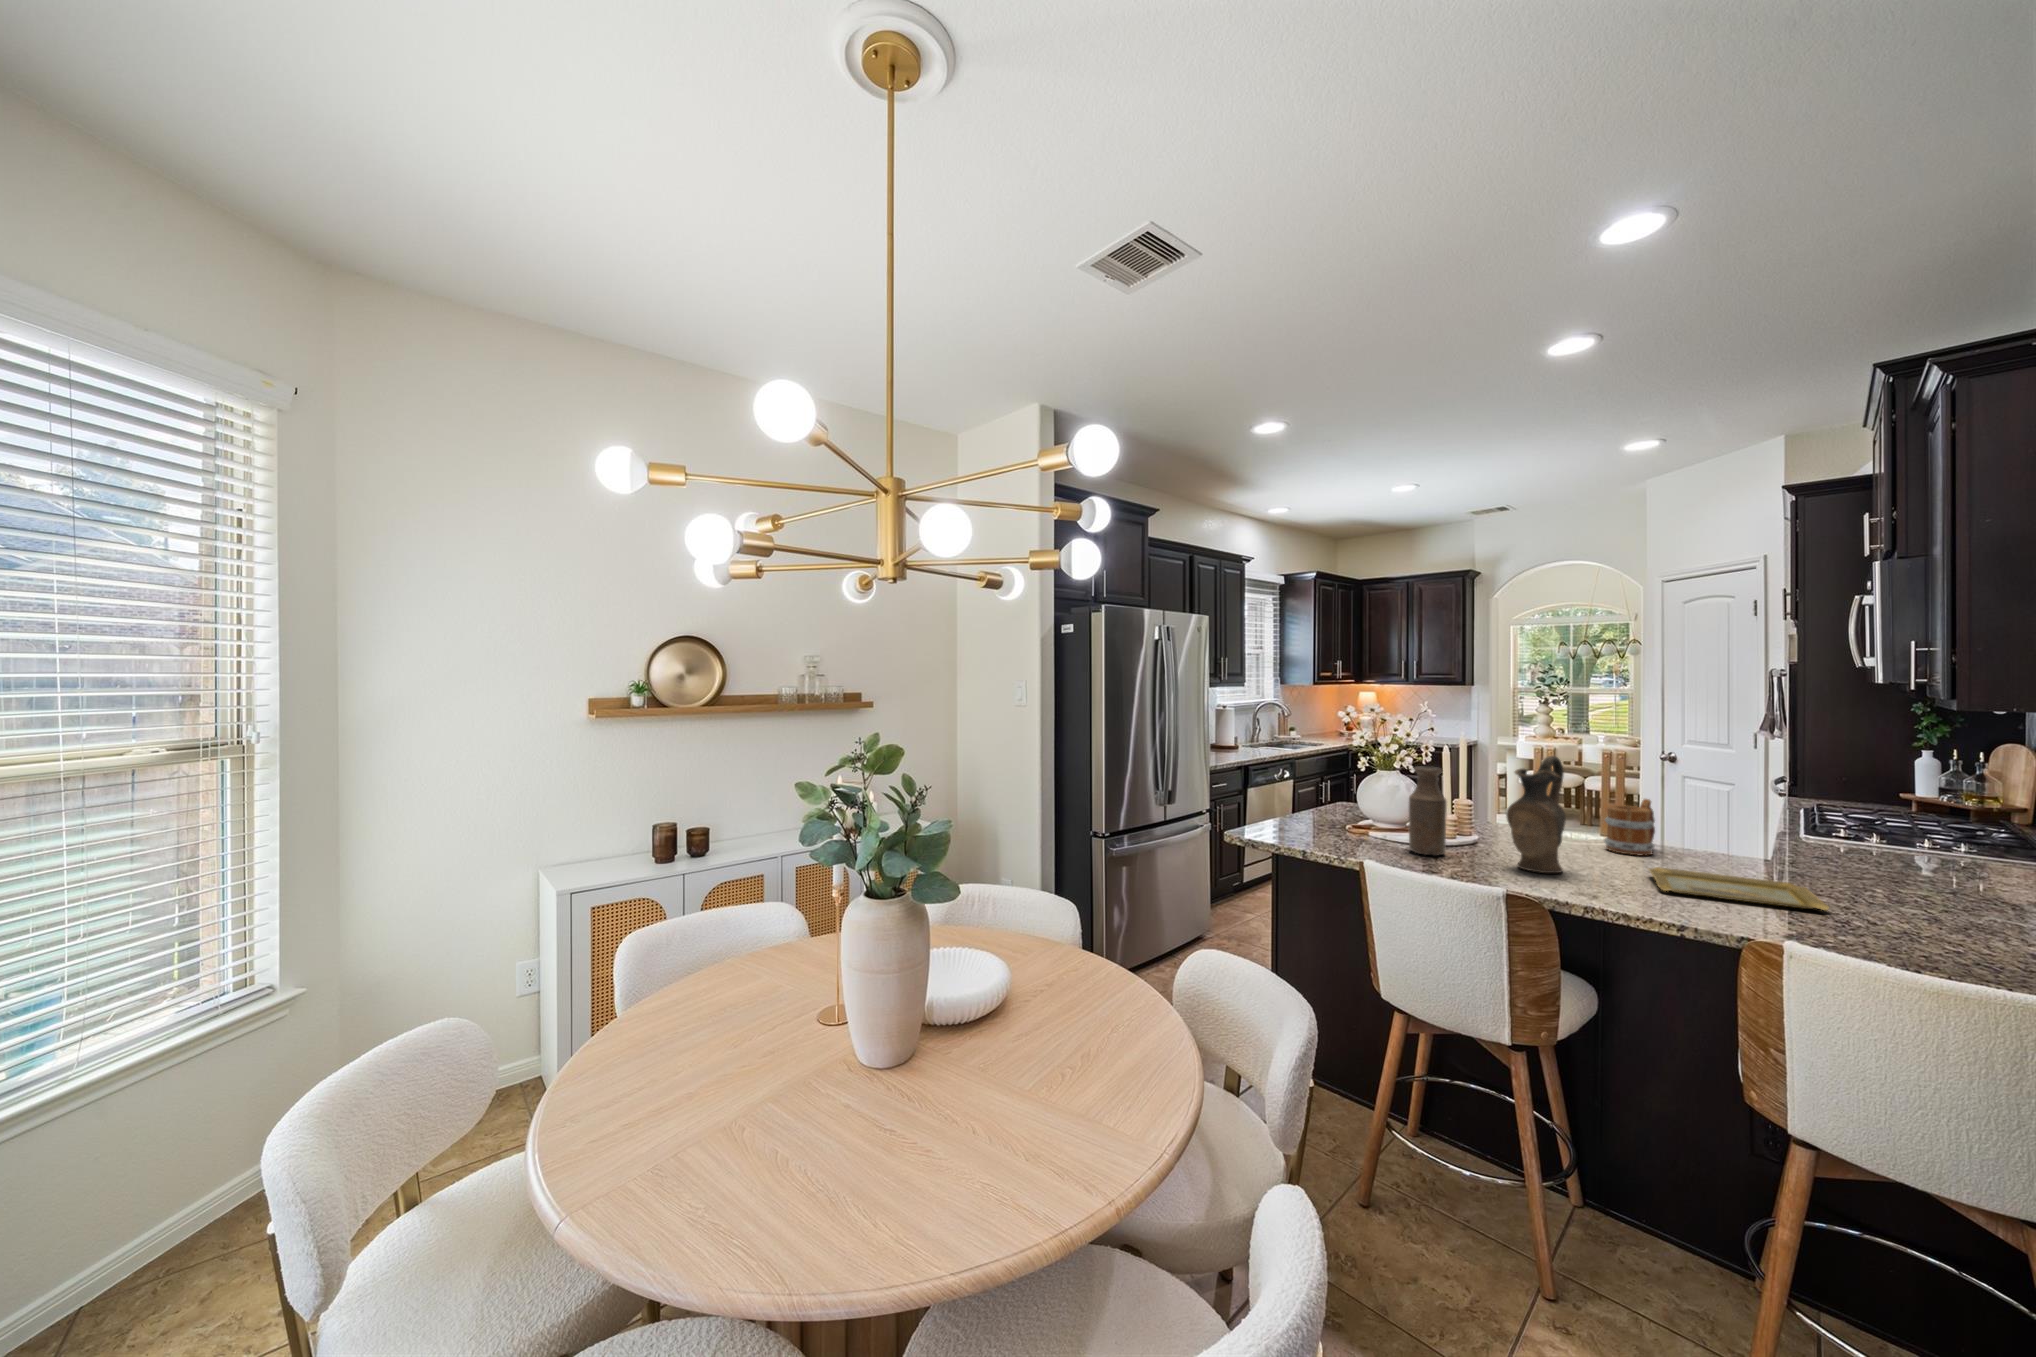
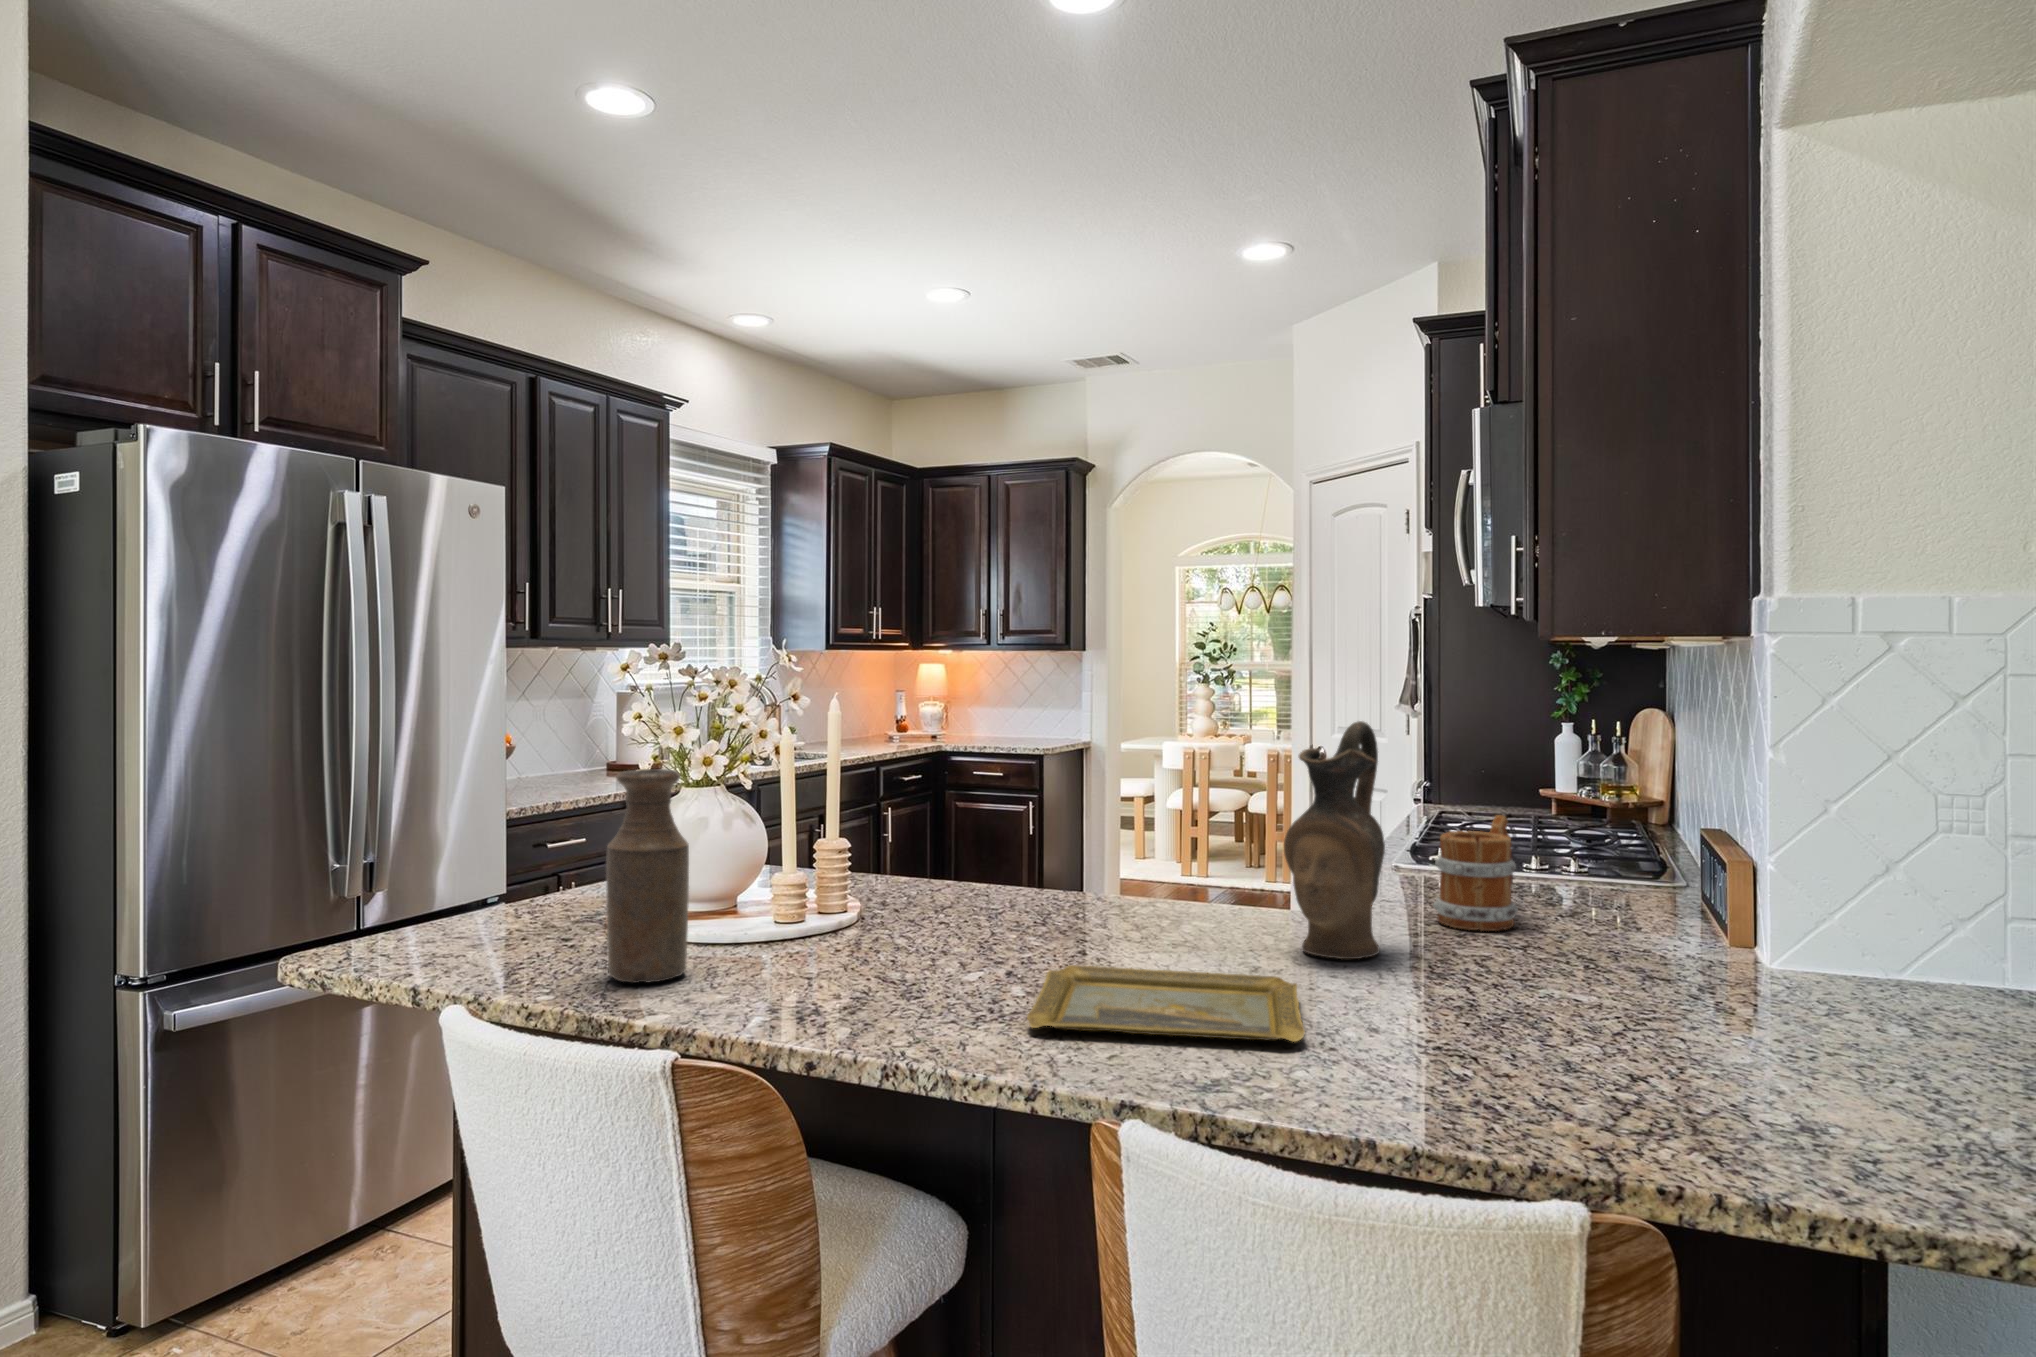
ceramic pitcher: present [1506,756,1566,873] -> present [1284,721,1385,959]
mug: present [1604,799,1655,855] -> present [1433,815,1518,931]

